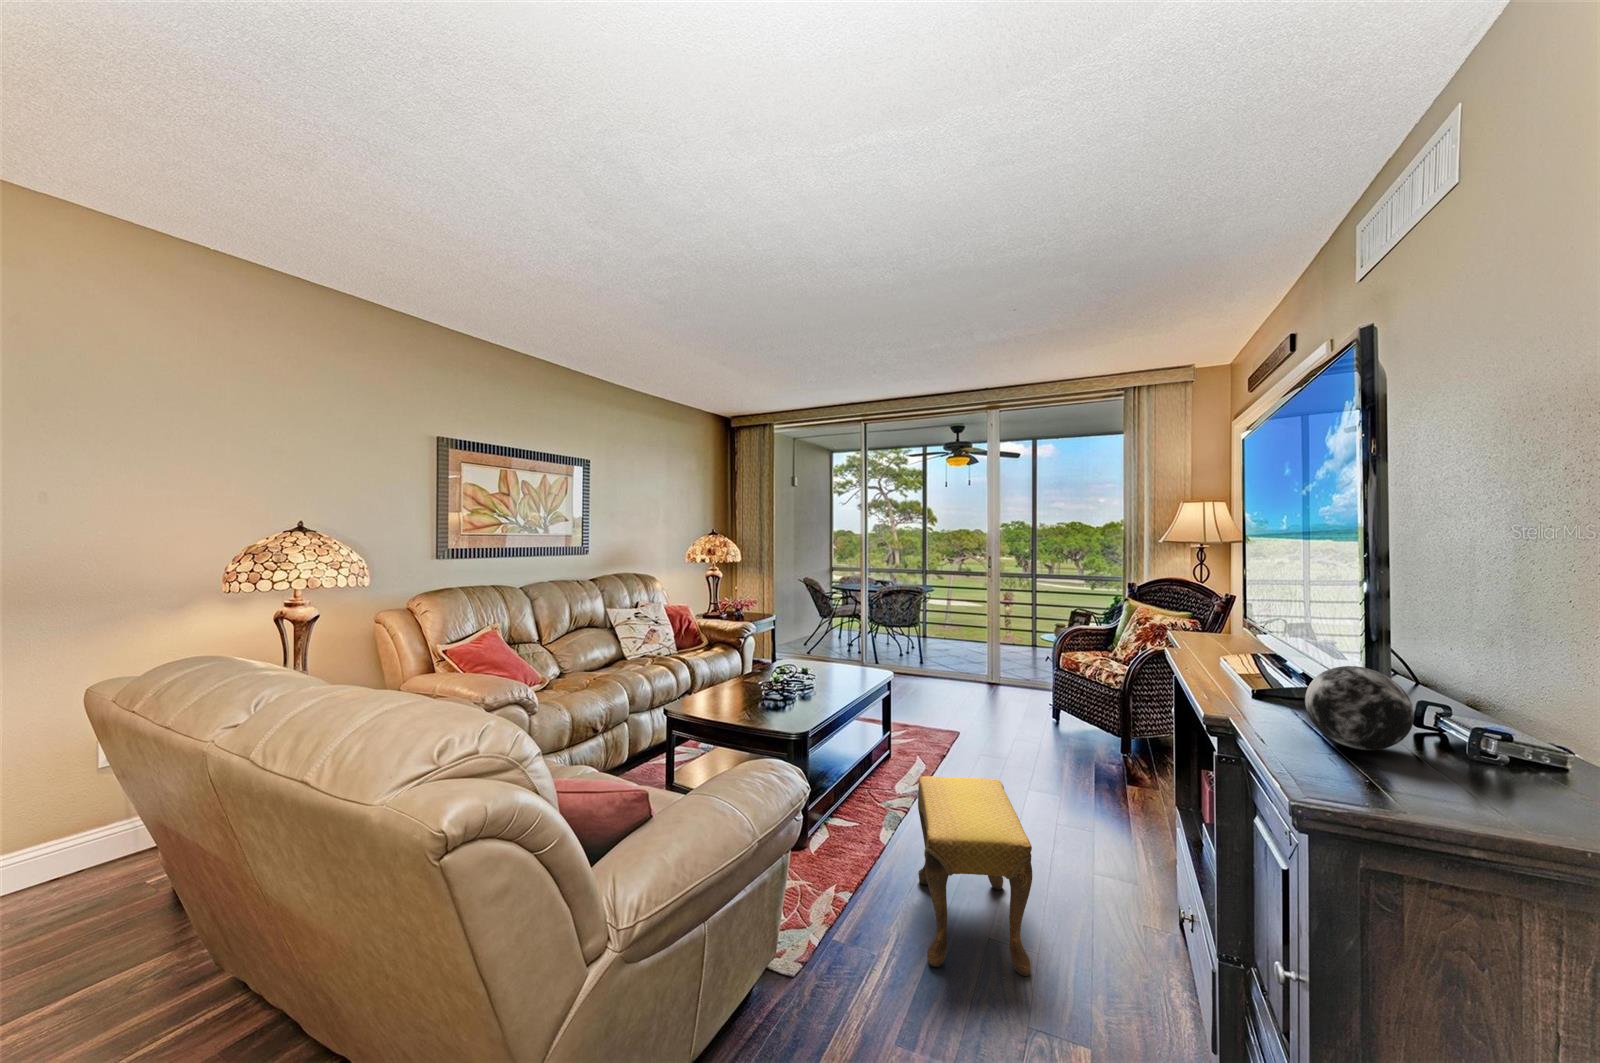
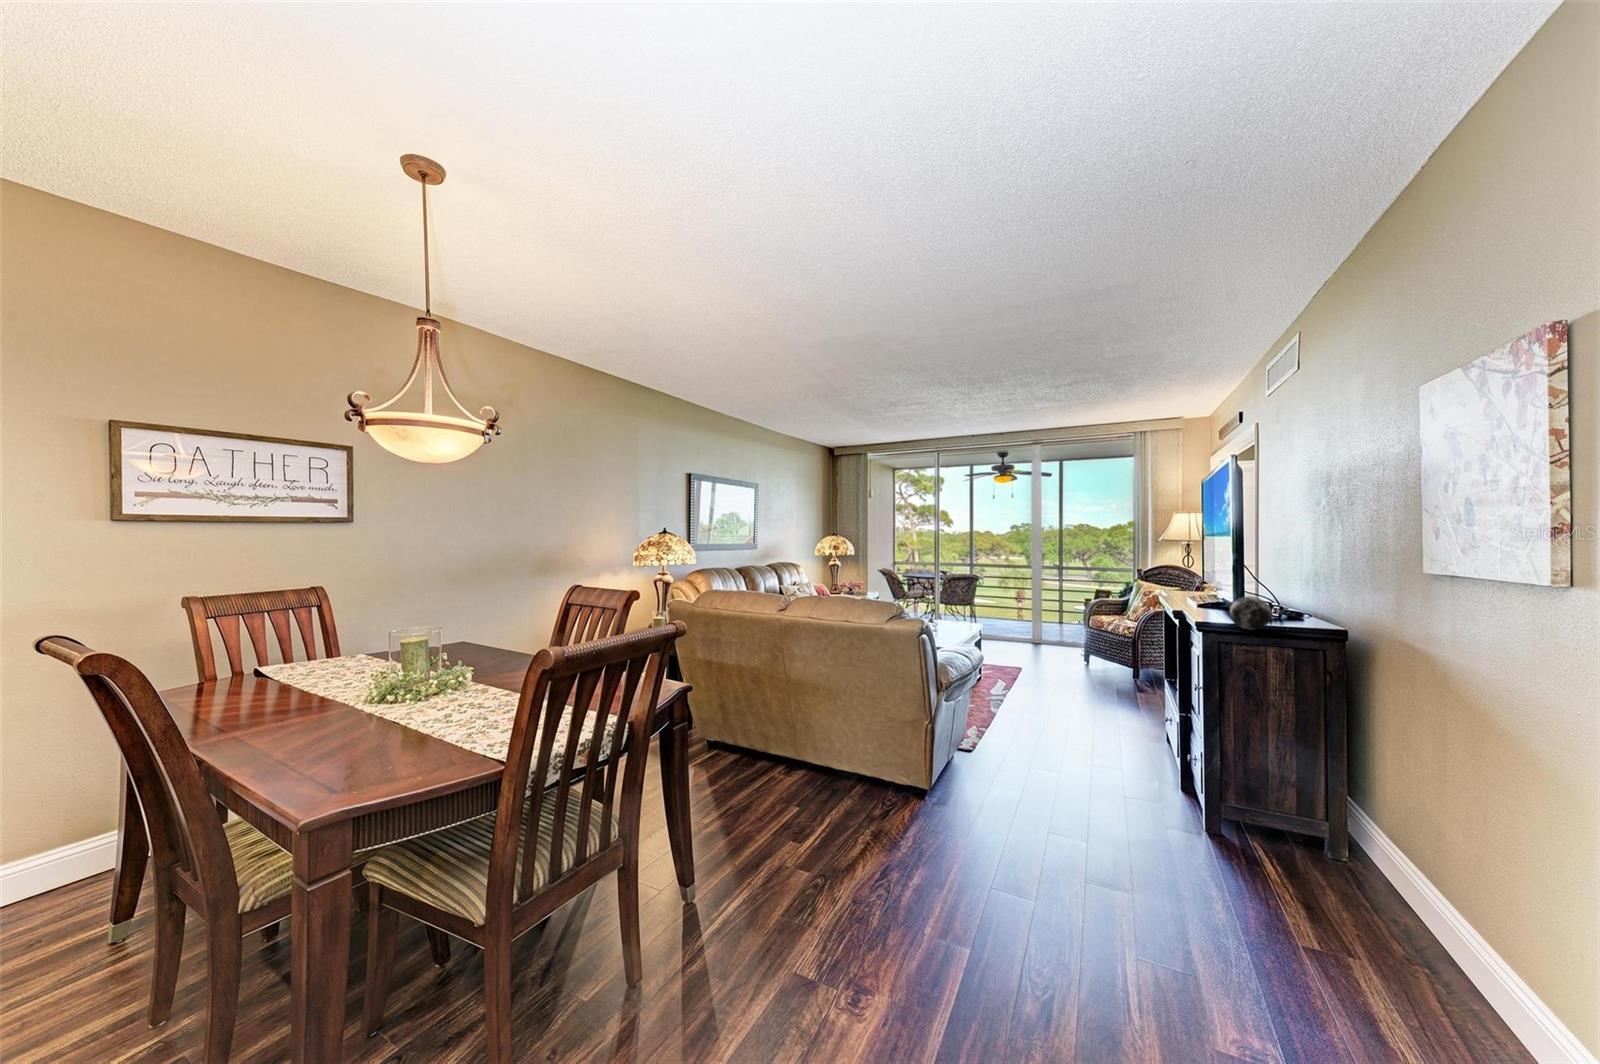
footstool: present [918,776,1032,976] -> none [1025,673,1098,763]

